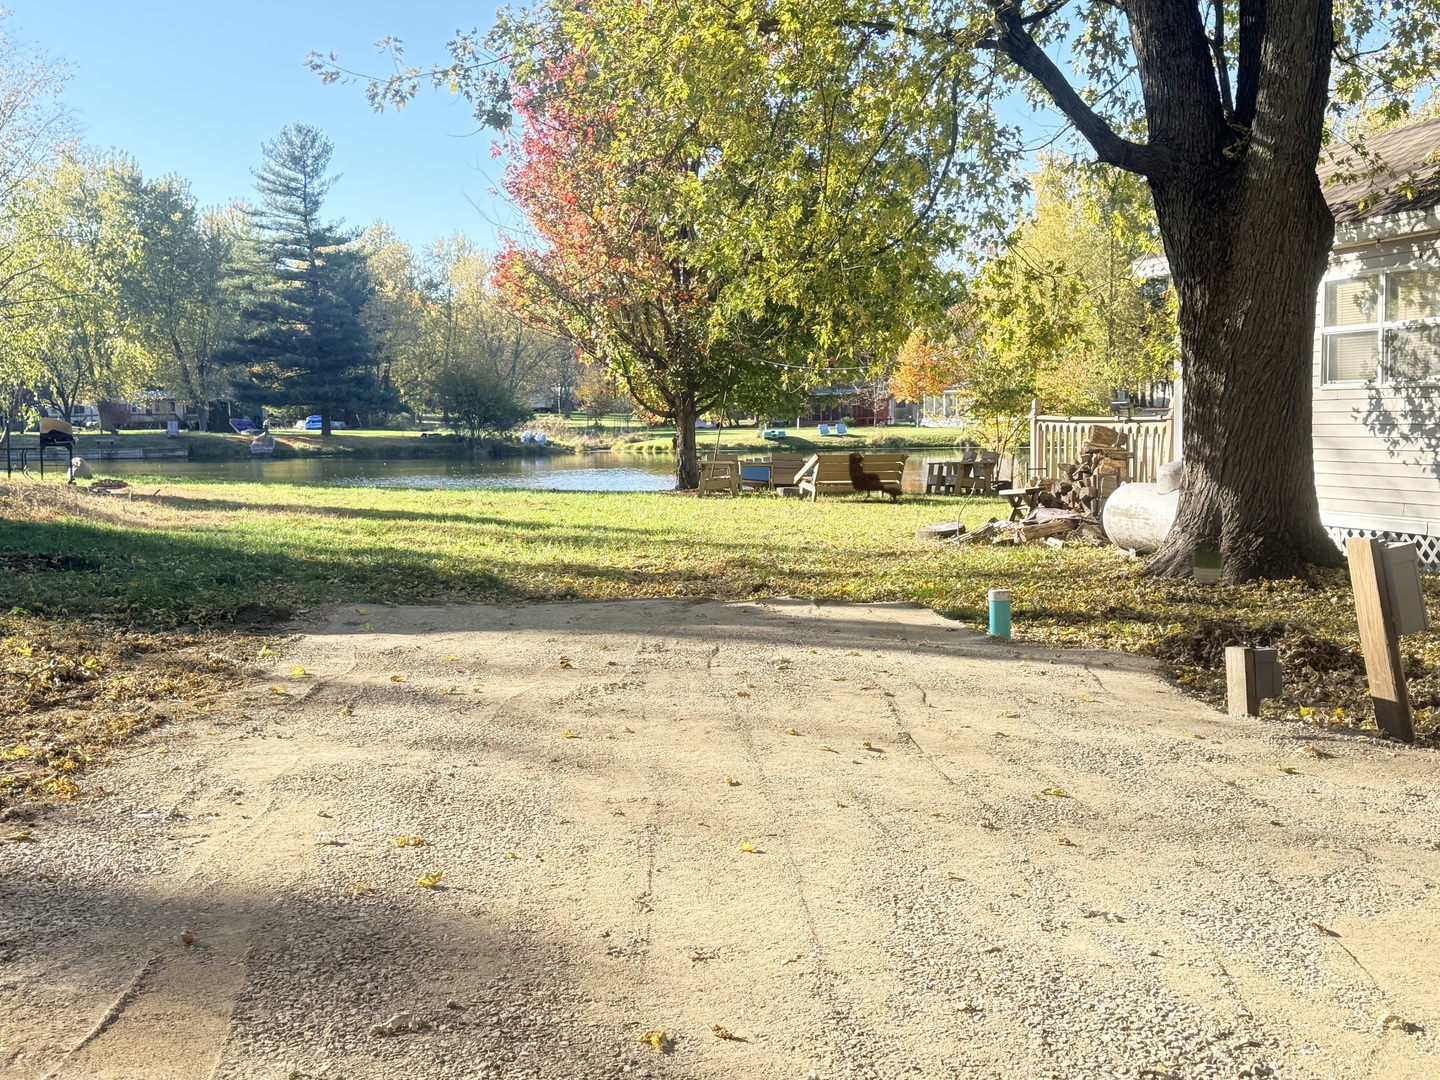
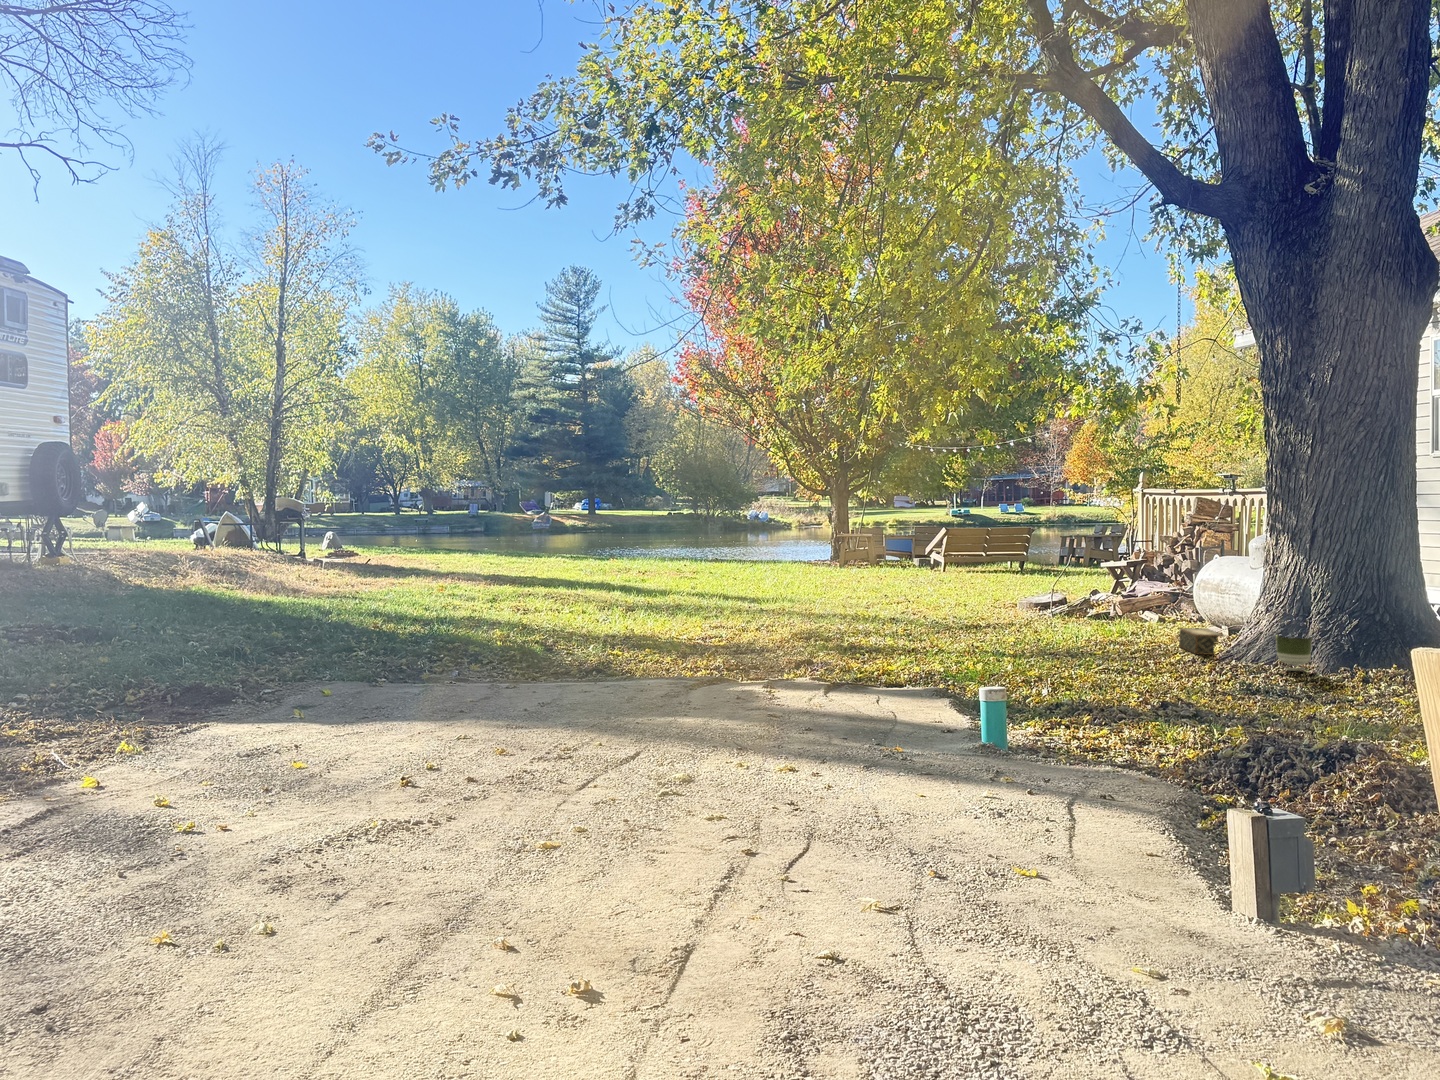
lounge chair: present [849,453,904,502] -> none [977,526,1030,572]
woven basket: none [1091,552,1136,576] -> present [1179,628,1224,655]

